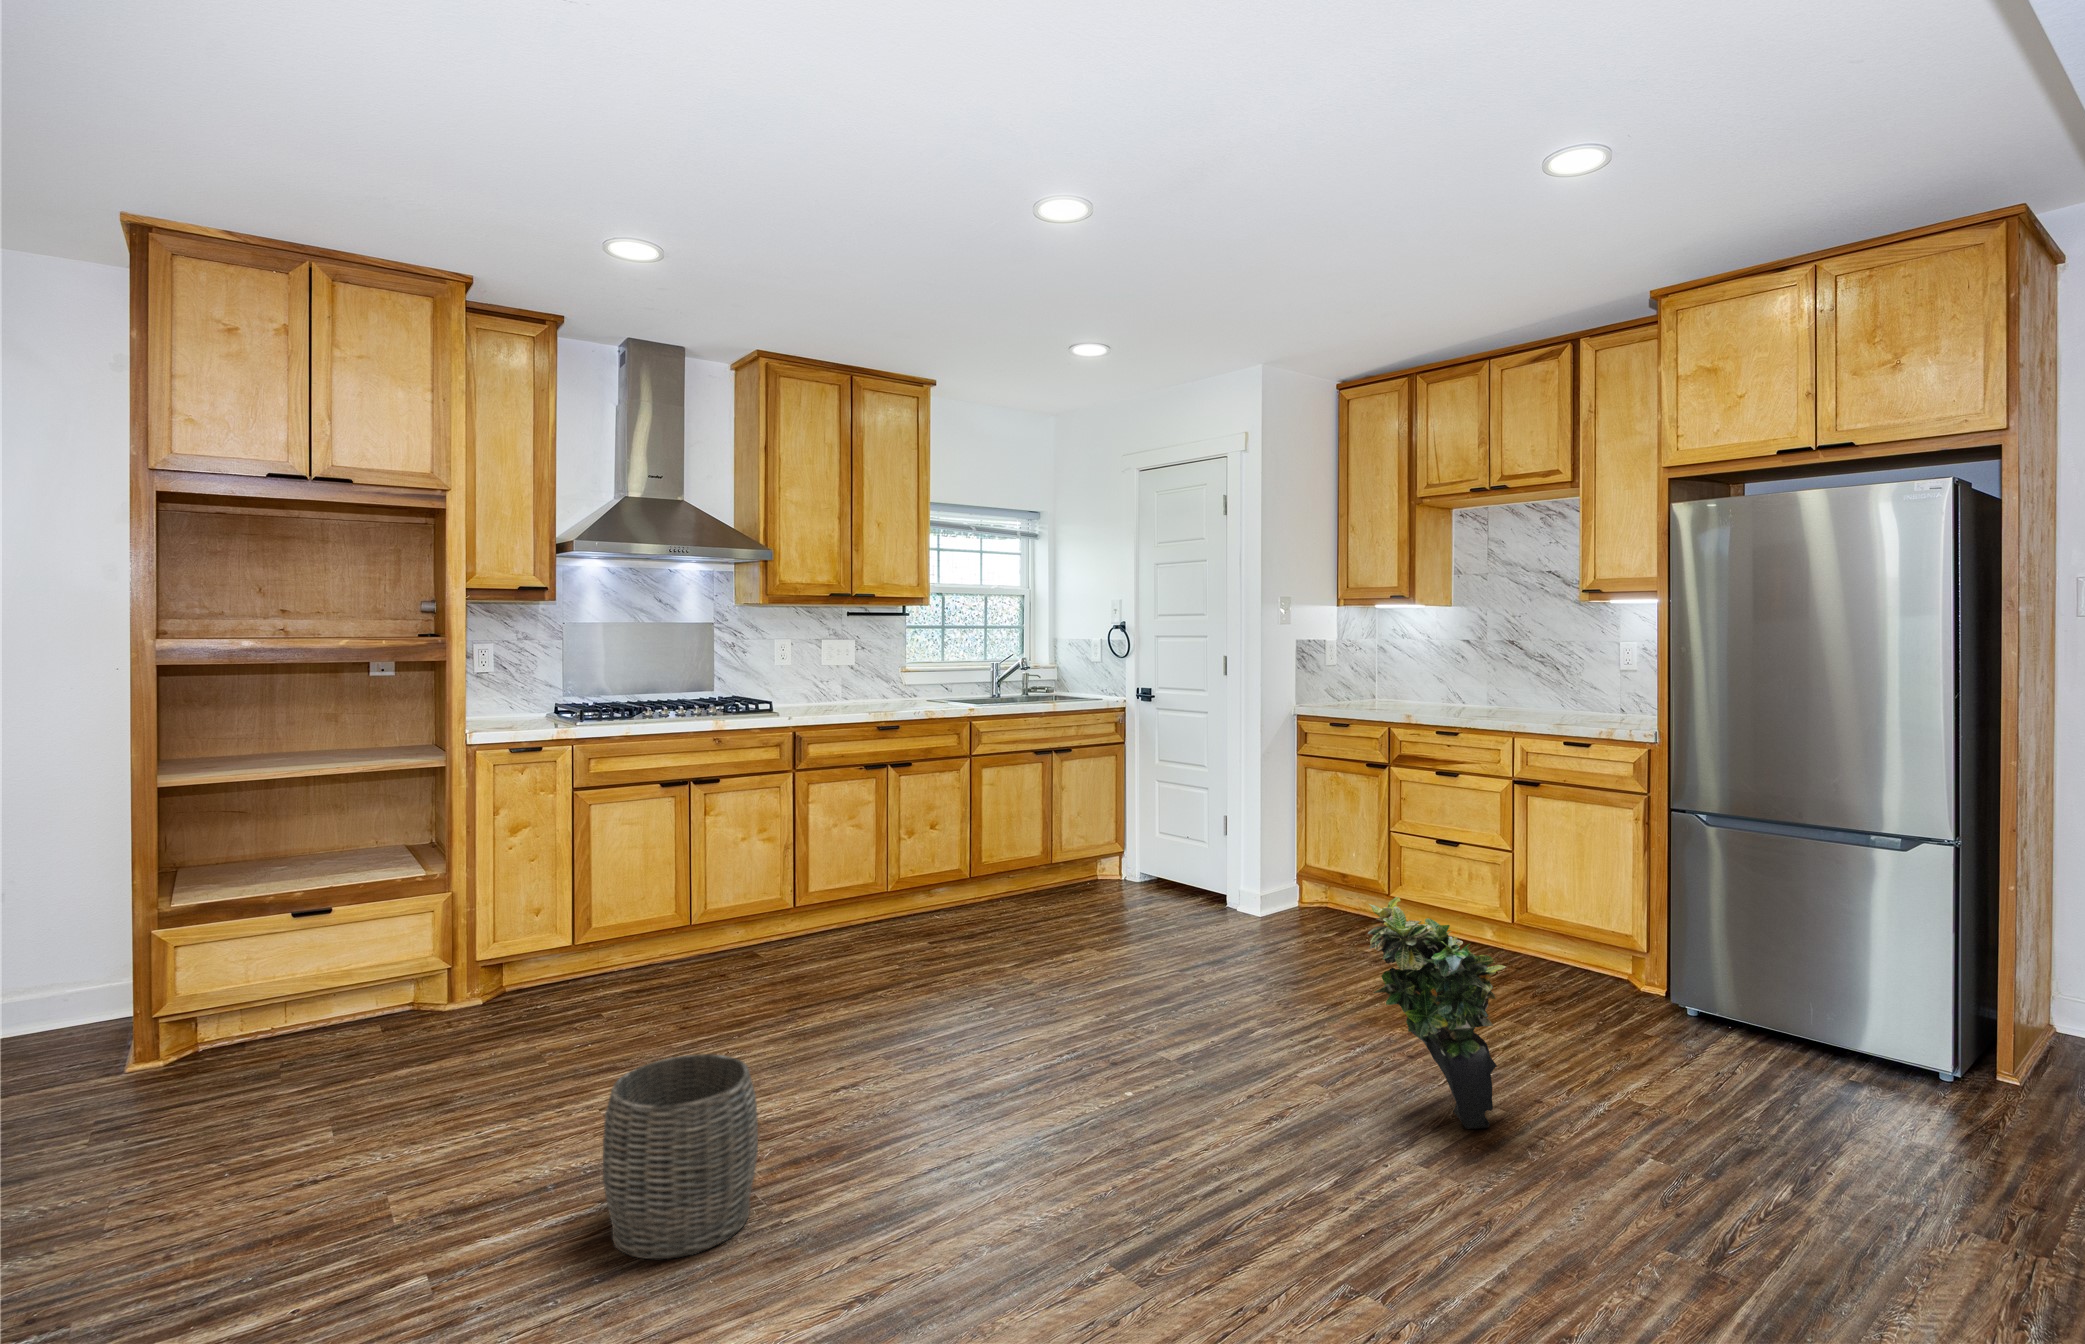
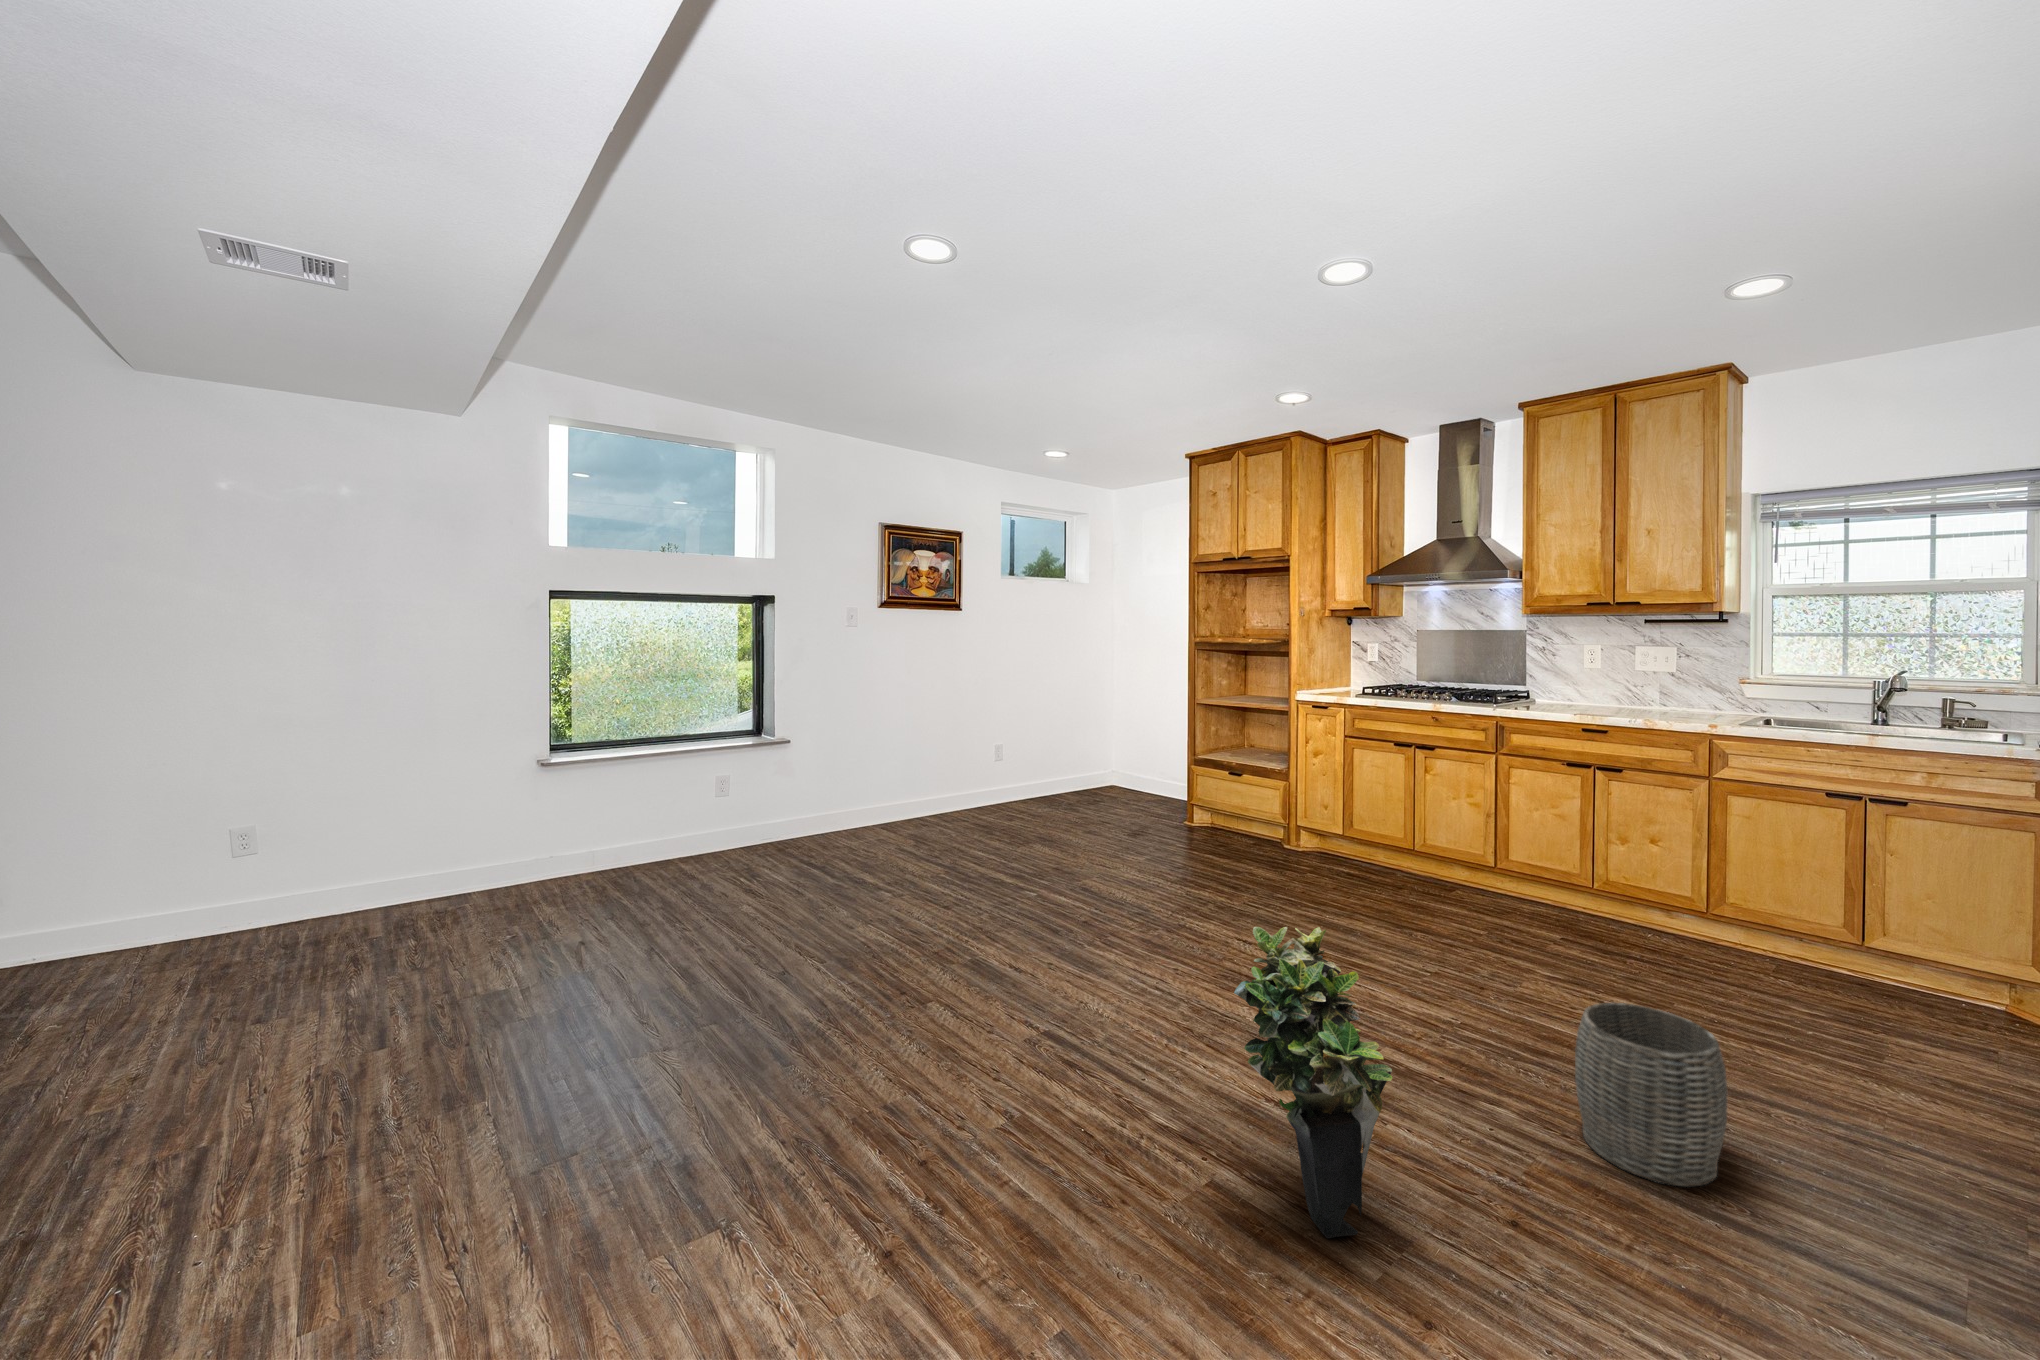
woven basket: present [603,1054,758,1259] -> present [1575,1003,1727,1186]

